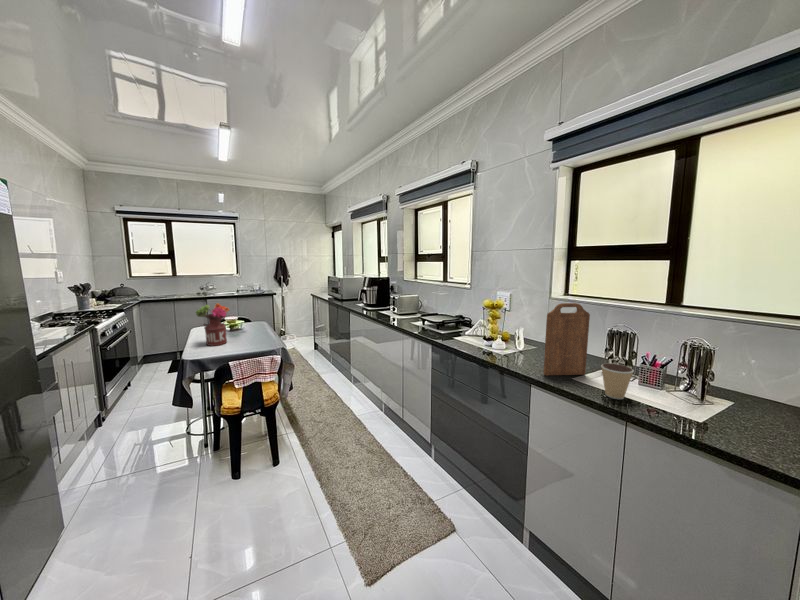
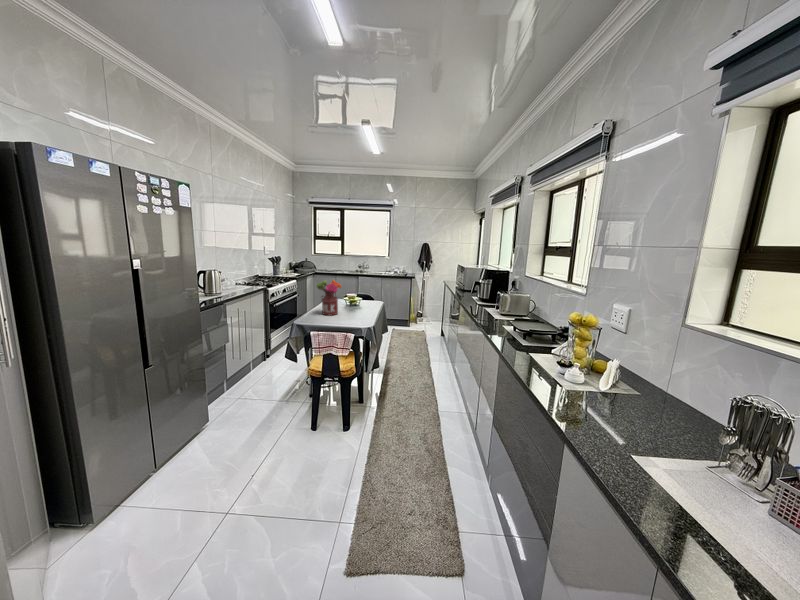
cutting board: present [544,303,590,376] -> none [593,334,695,458]
coffee cup: present [601,363,634,399] -> none [662,452,730,526]

